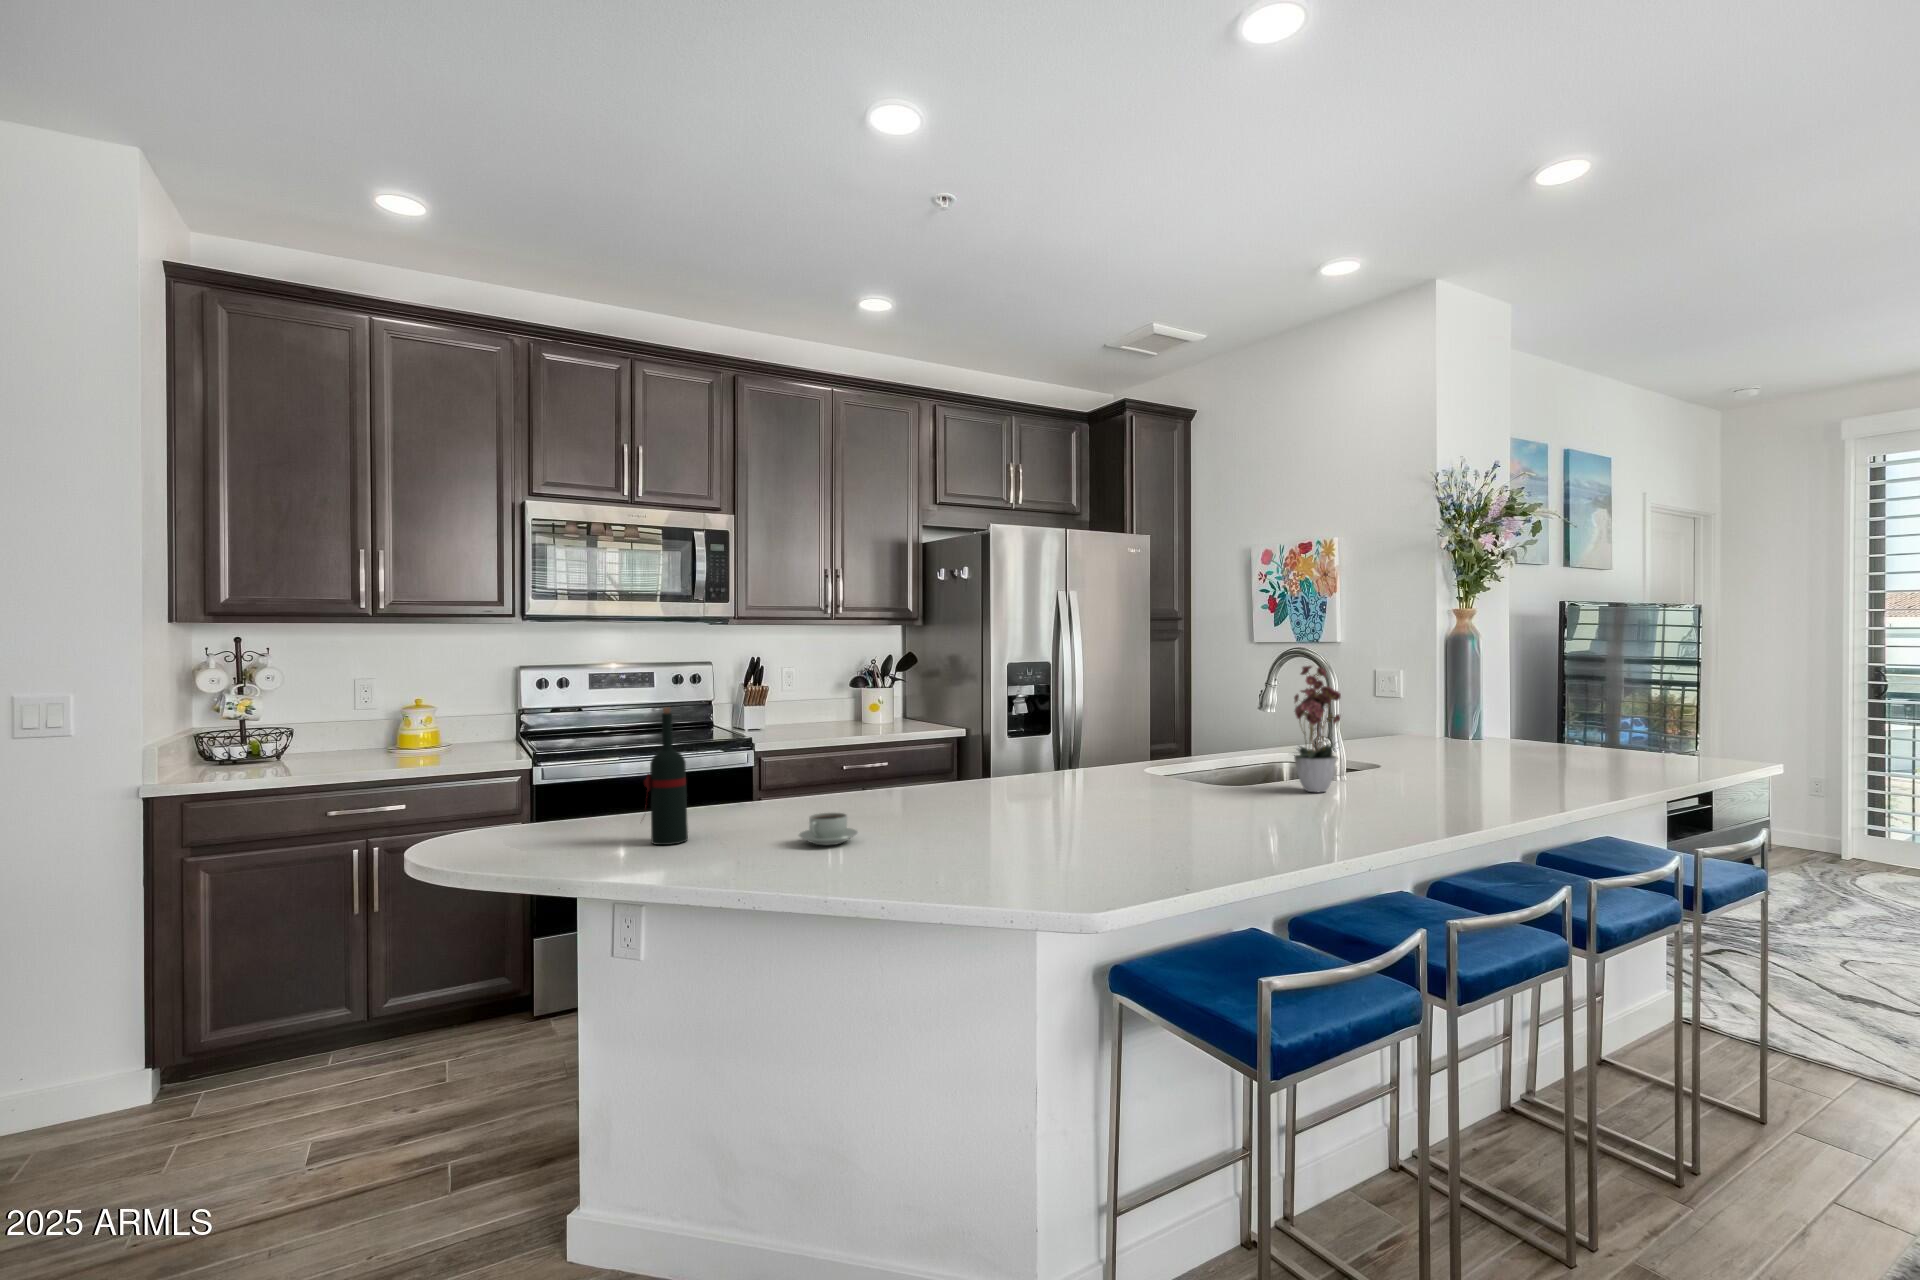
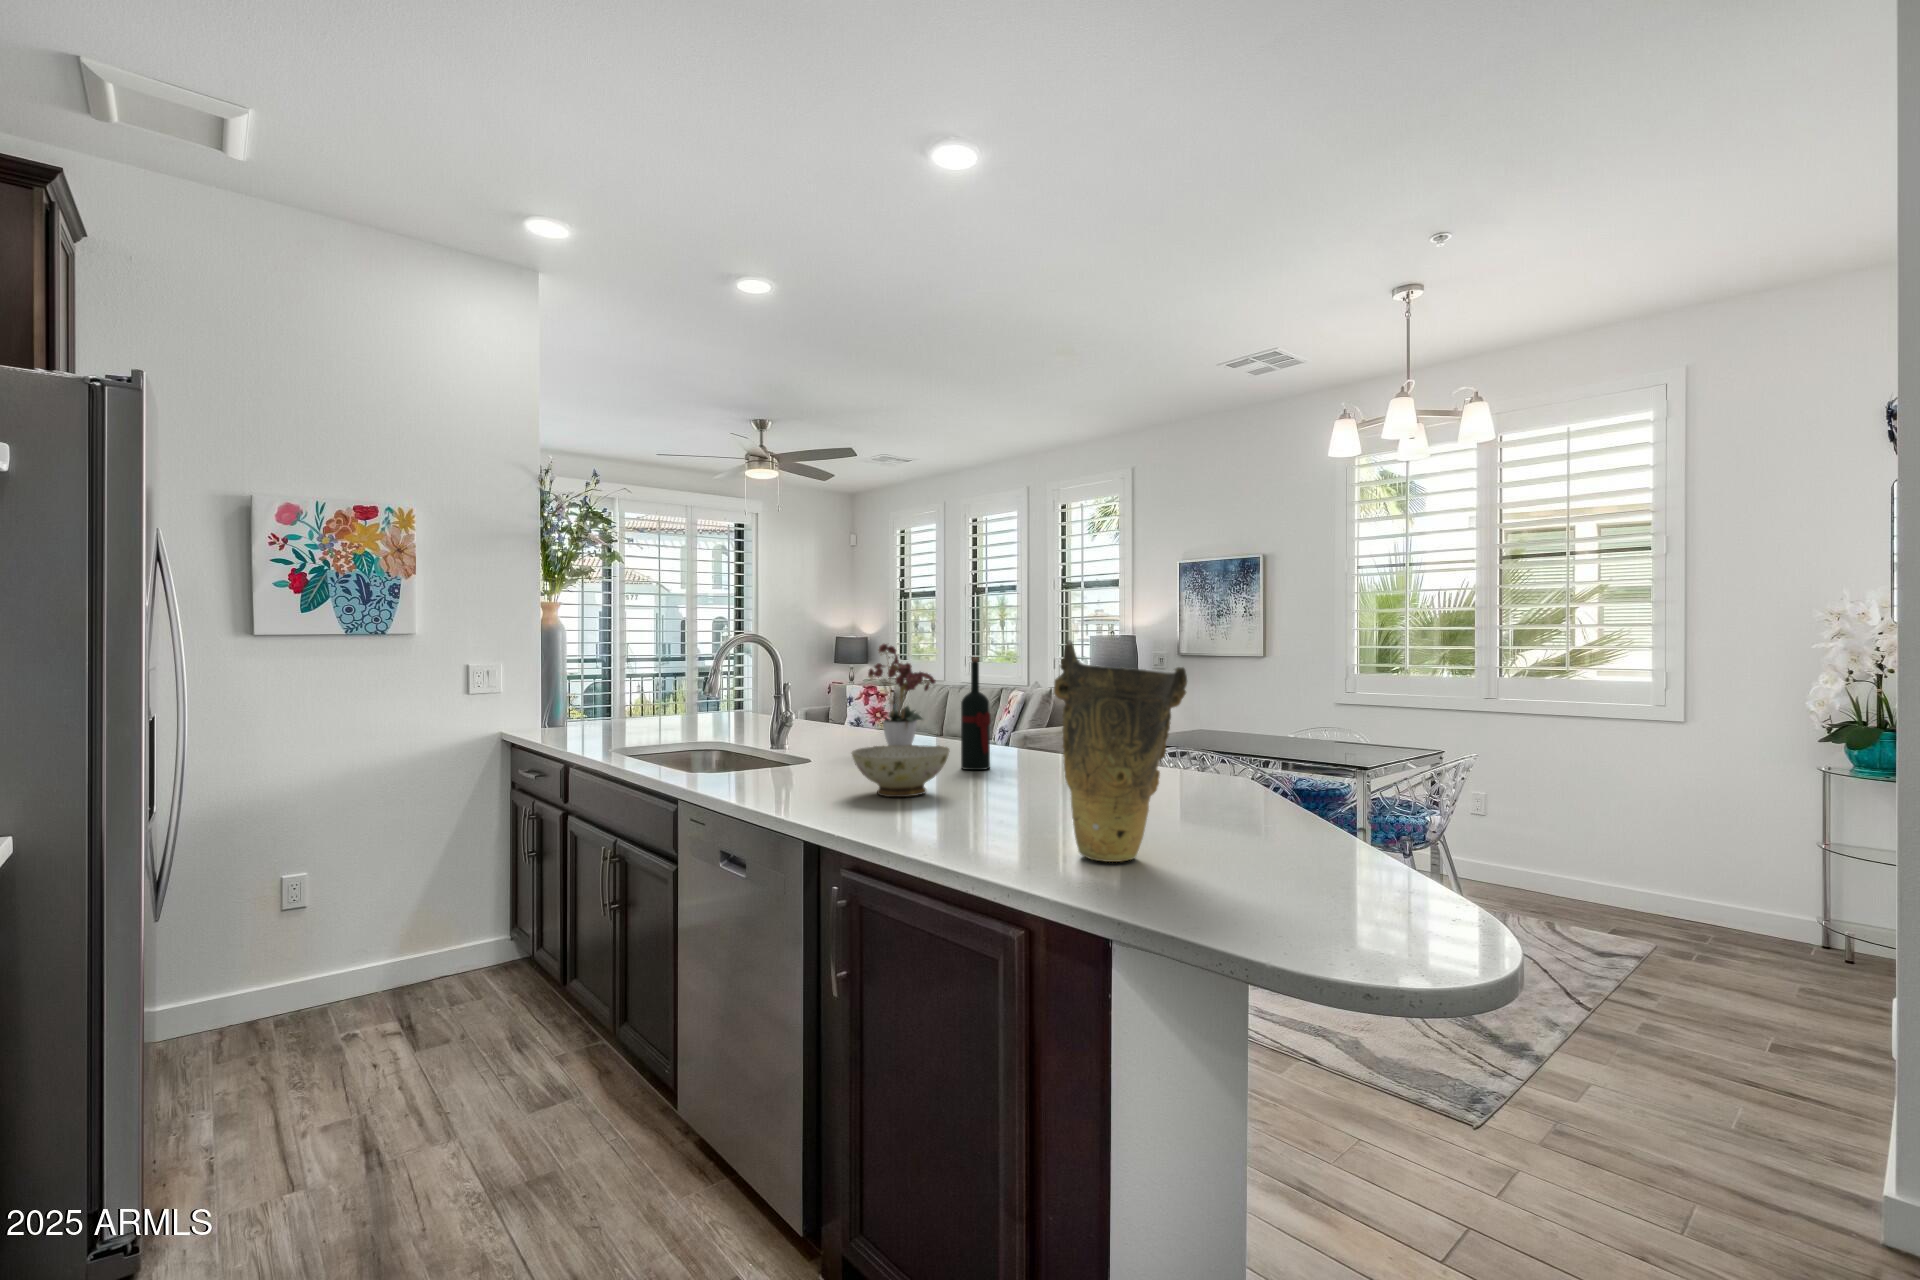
vase: none [729,677,801,820] -> present [1054,640,1187,862]
wine bottle: present [644,708,688,845] -> present [961,657,991,770]
ceramic bowl: none [980,753,1063,795] -> present [852,745,949,797]
coffee cup: present [799,813,858,845] -> none [1195,792,1267,830]

